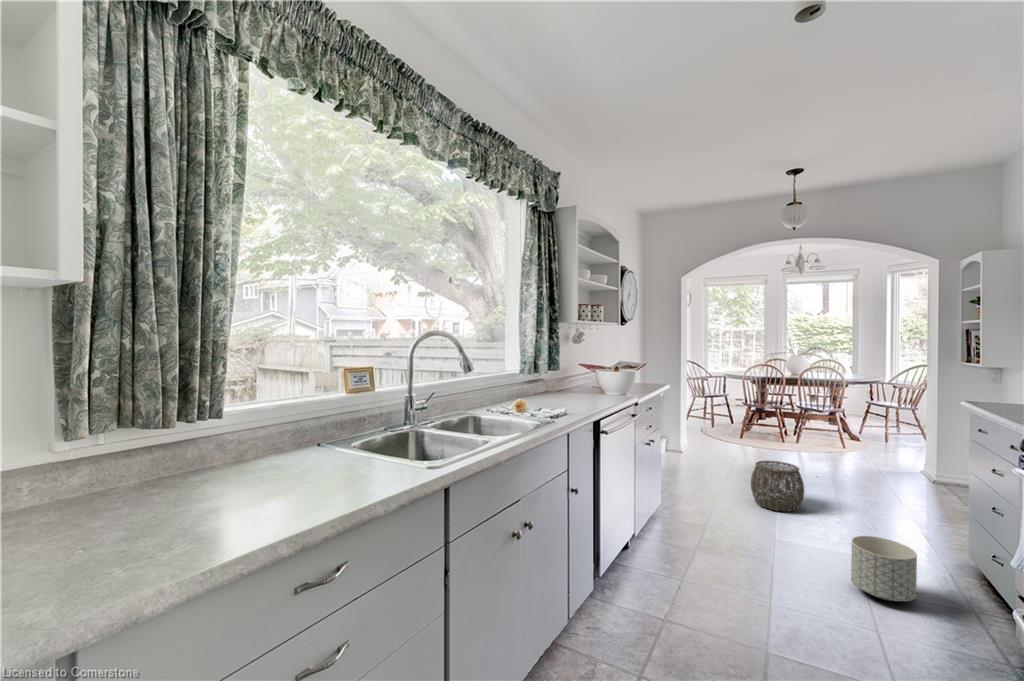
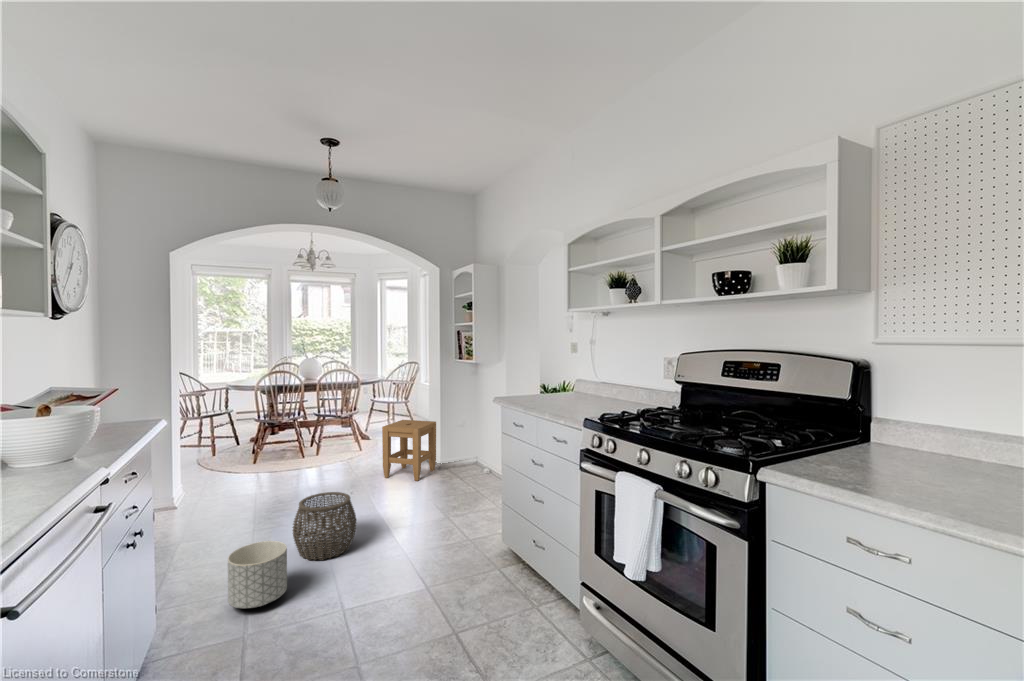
stool: none [856,422,929,486] -> present [382,420,436,481]
planter: present [851,536,917,602] -> present [228,541,287,608]

